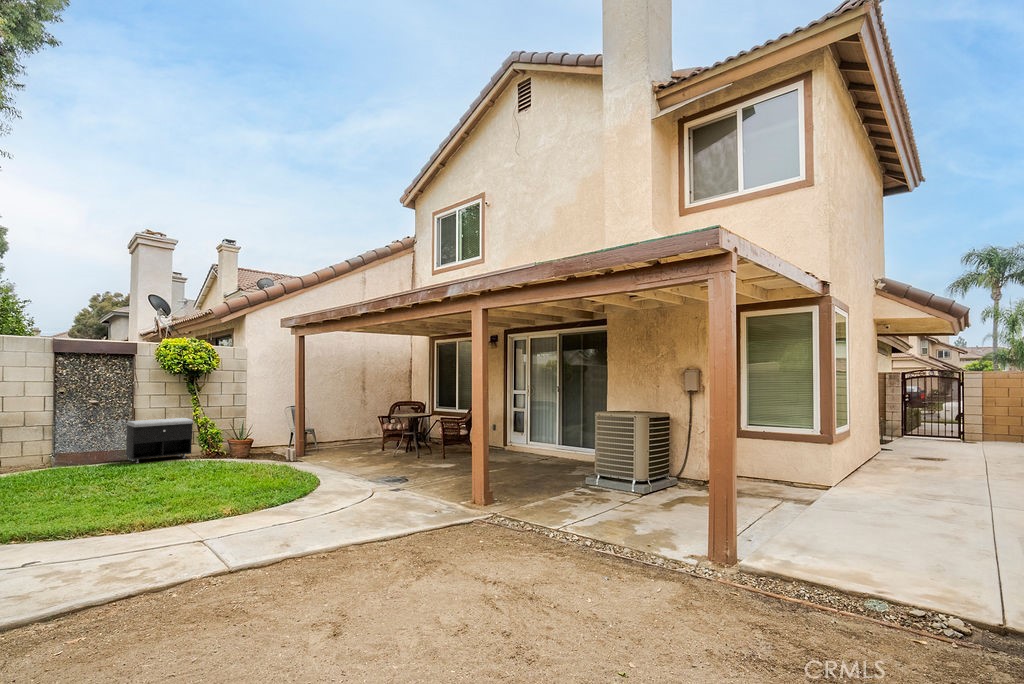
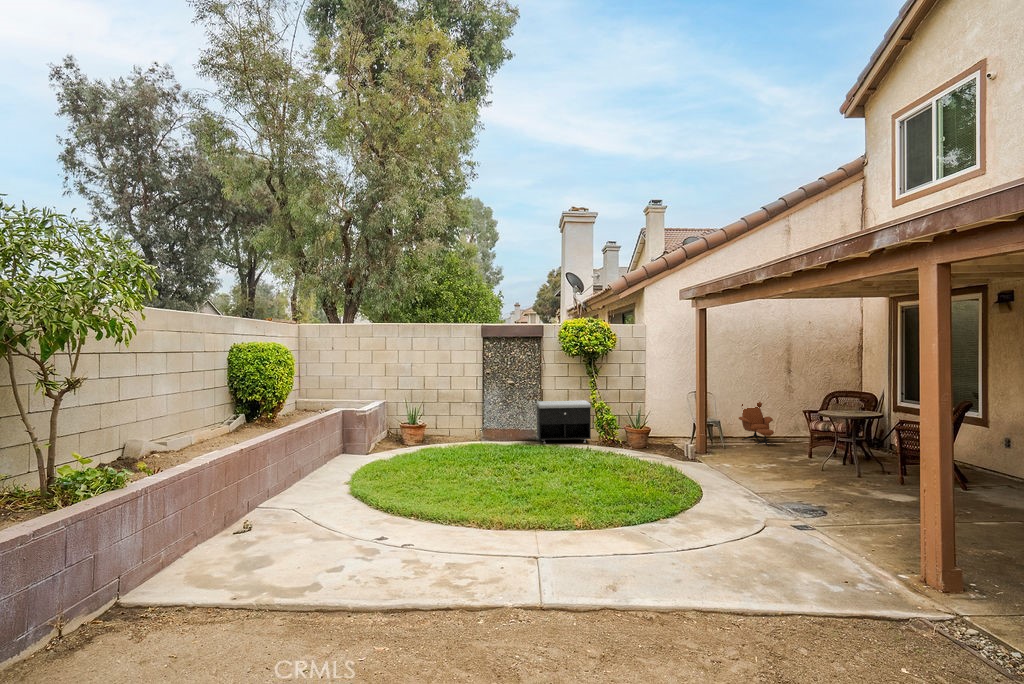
lounge chair: none [326,411,356,446] -> present [739,402,774,446]

